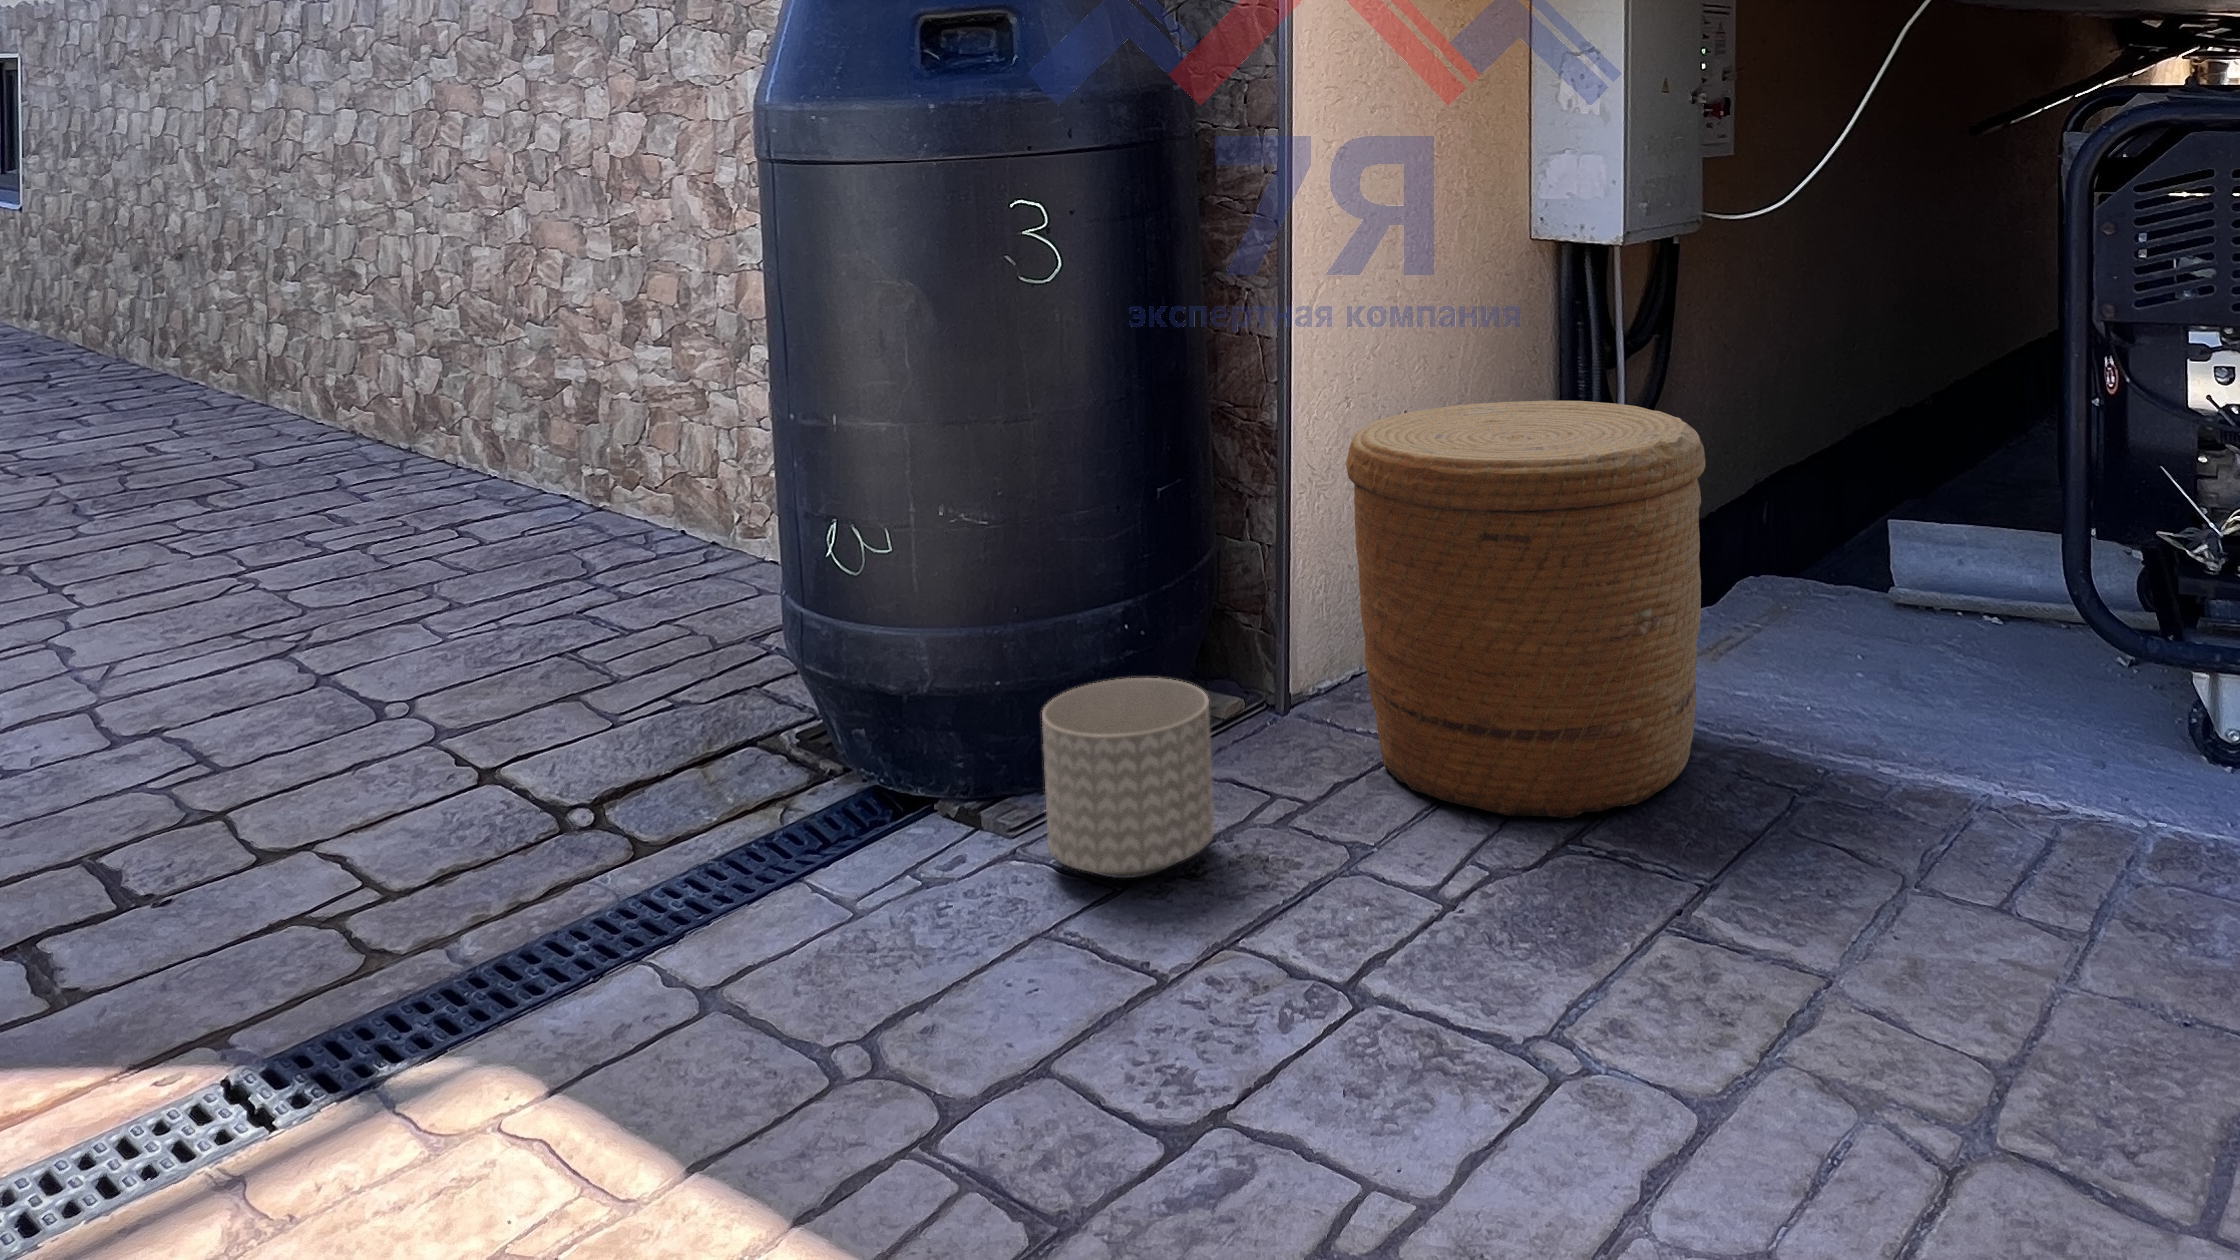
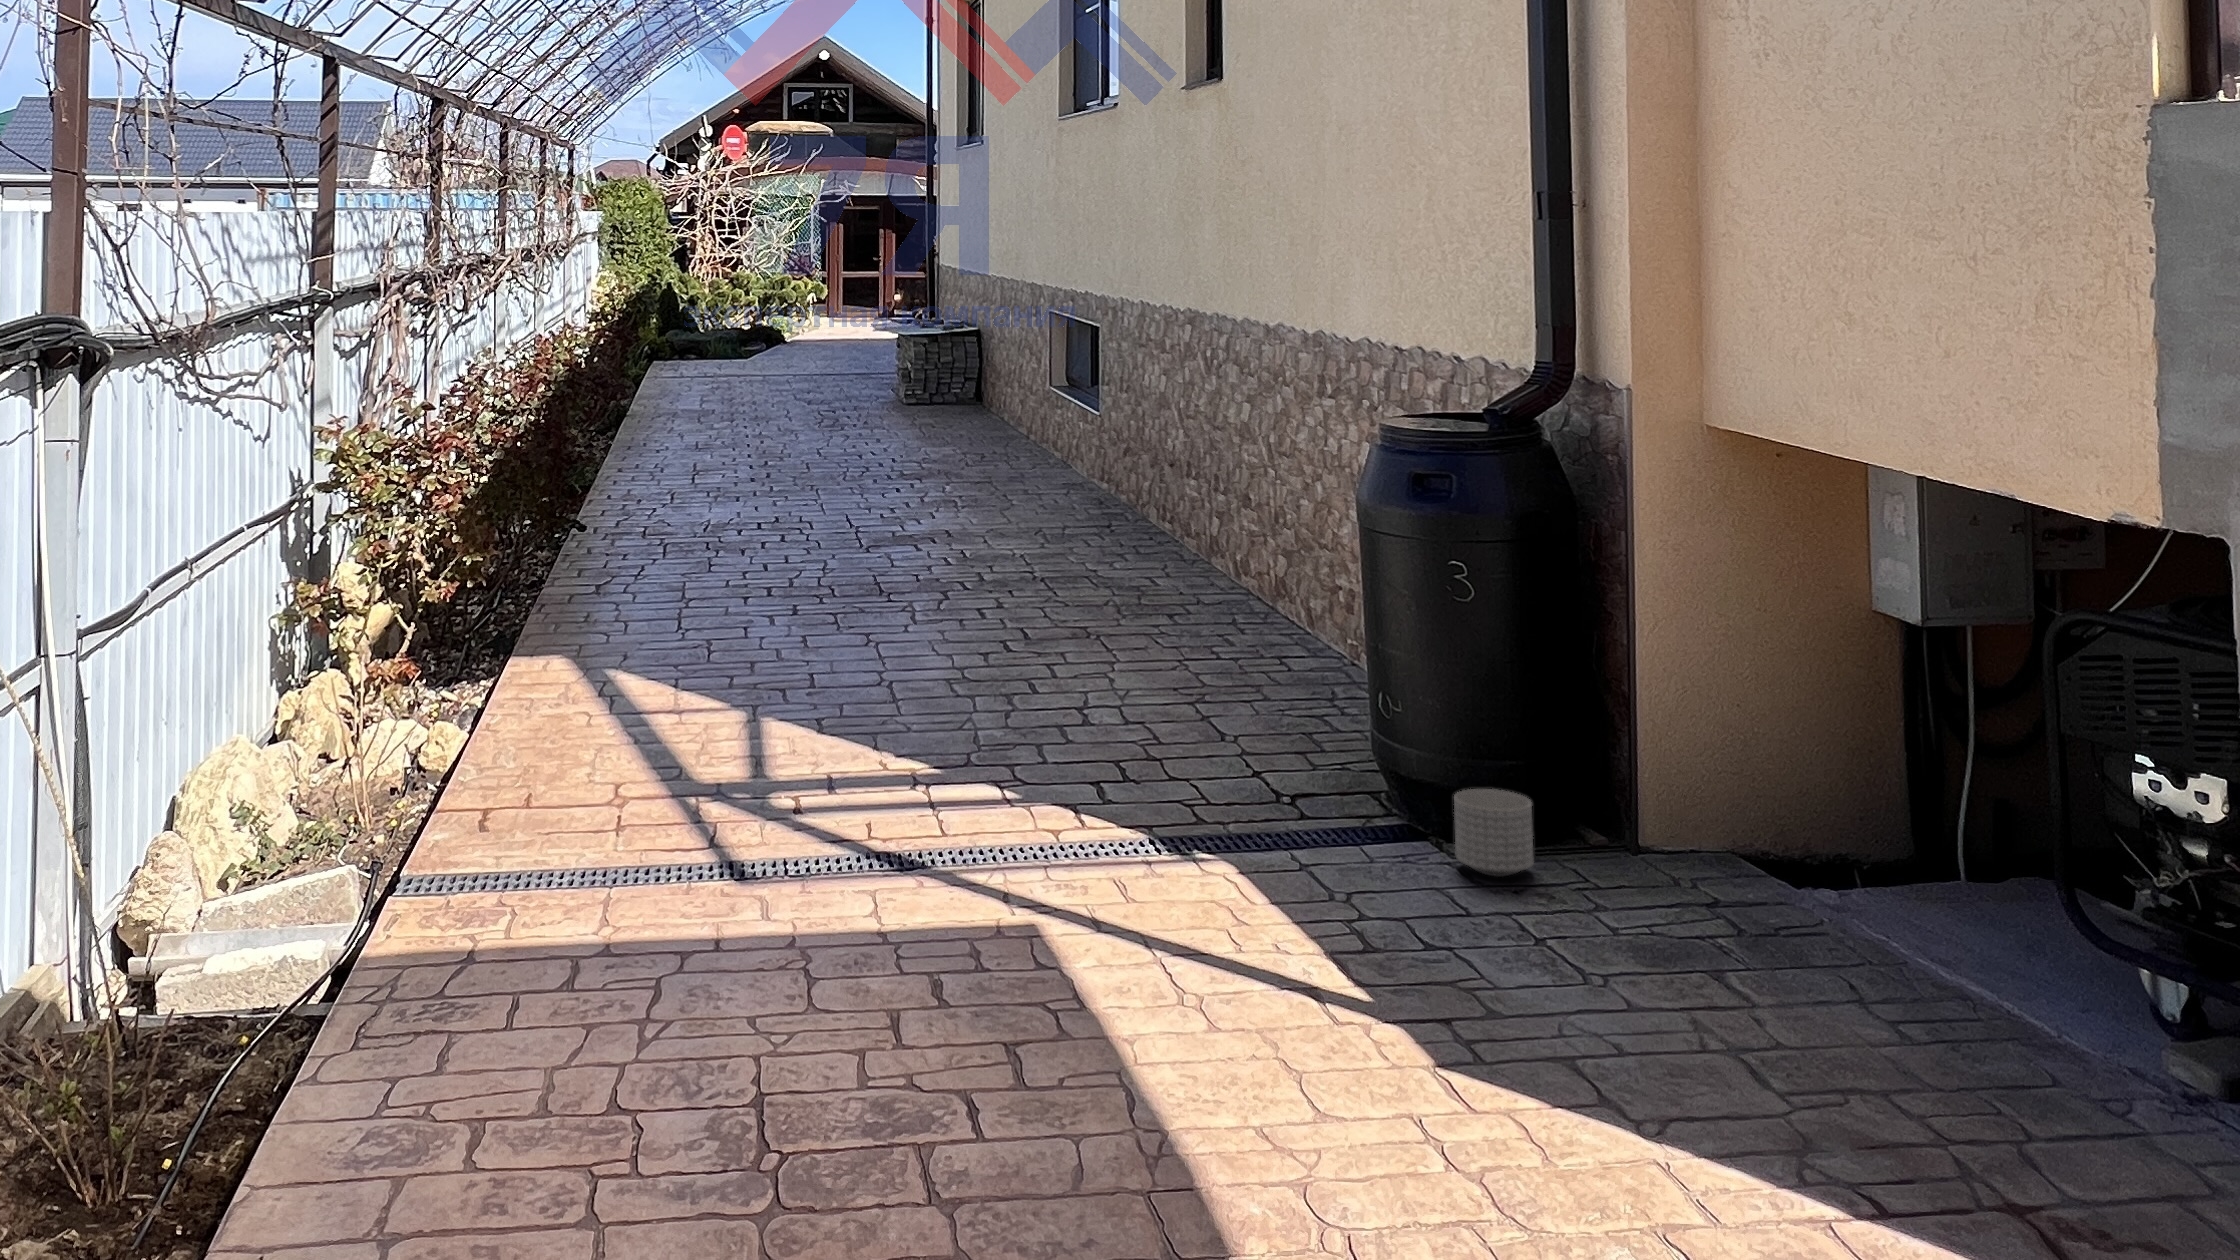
woven basket: present [1346,401,1706,820] -> none [1628,695,1827,918]

